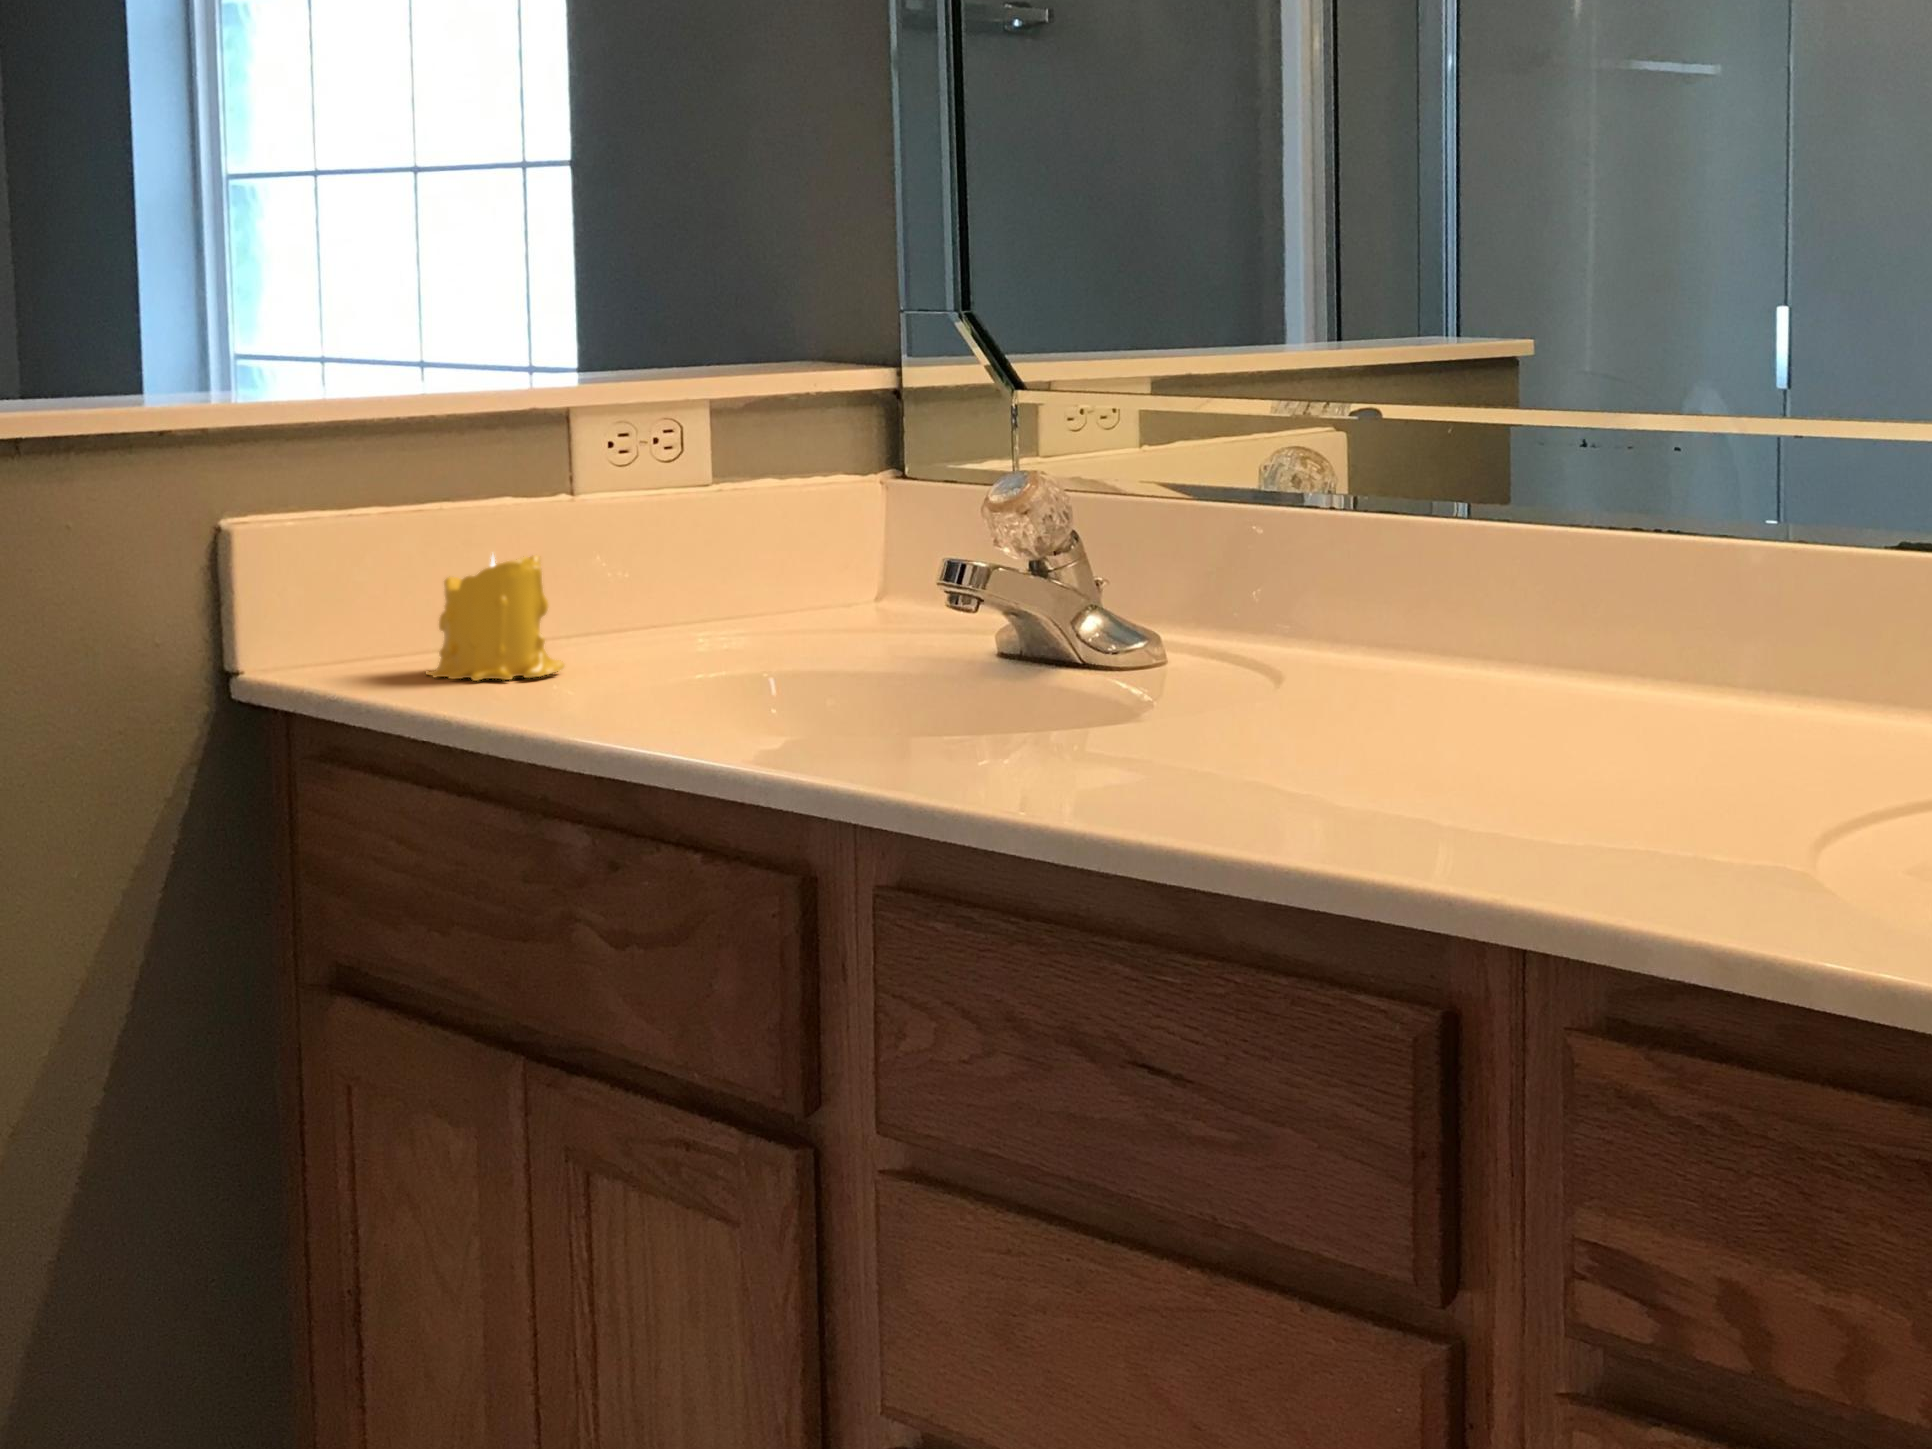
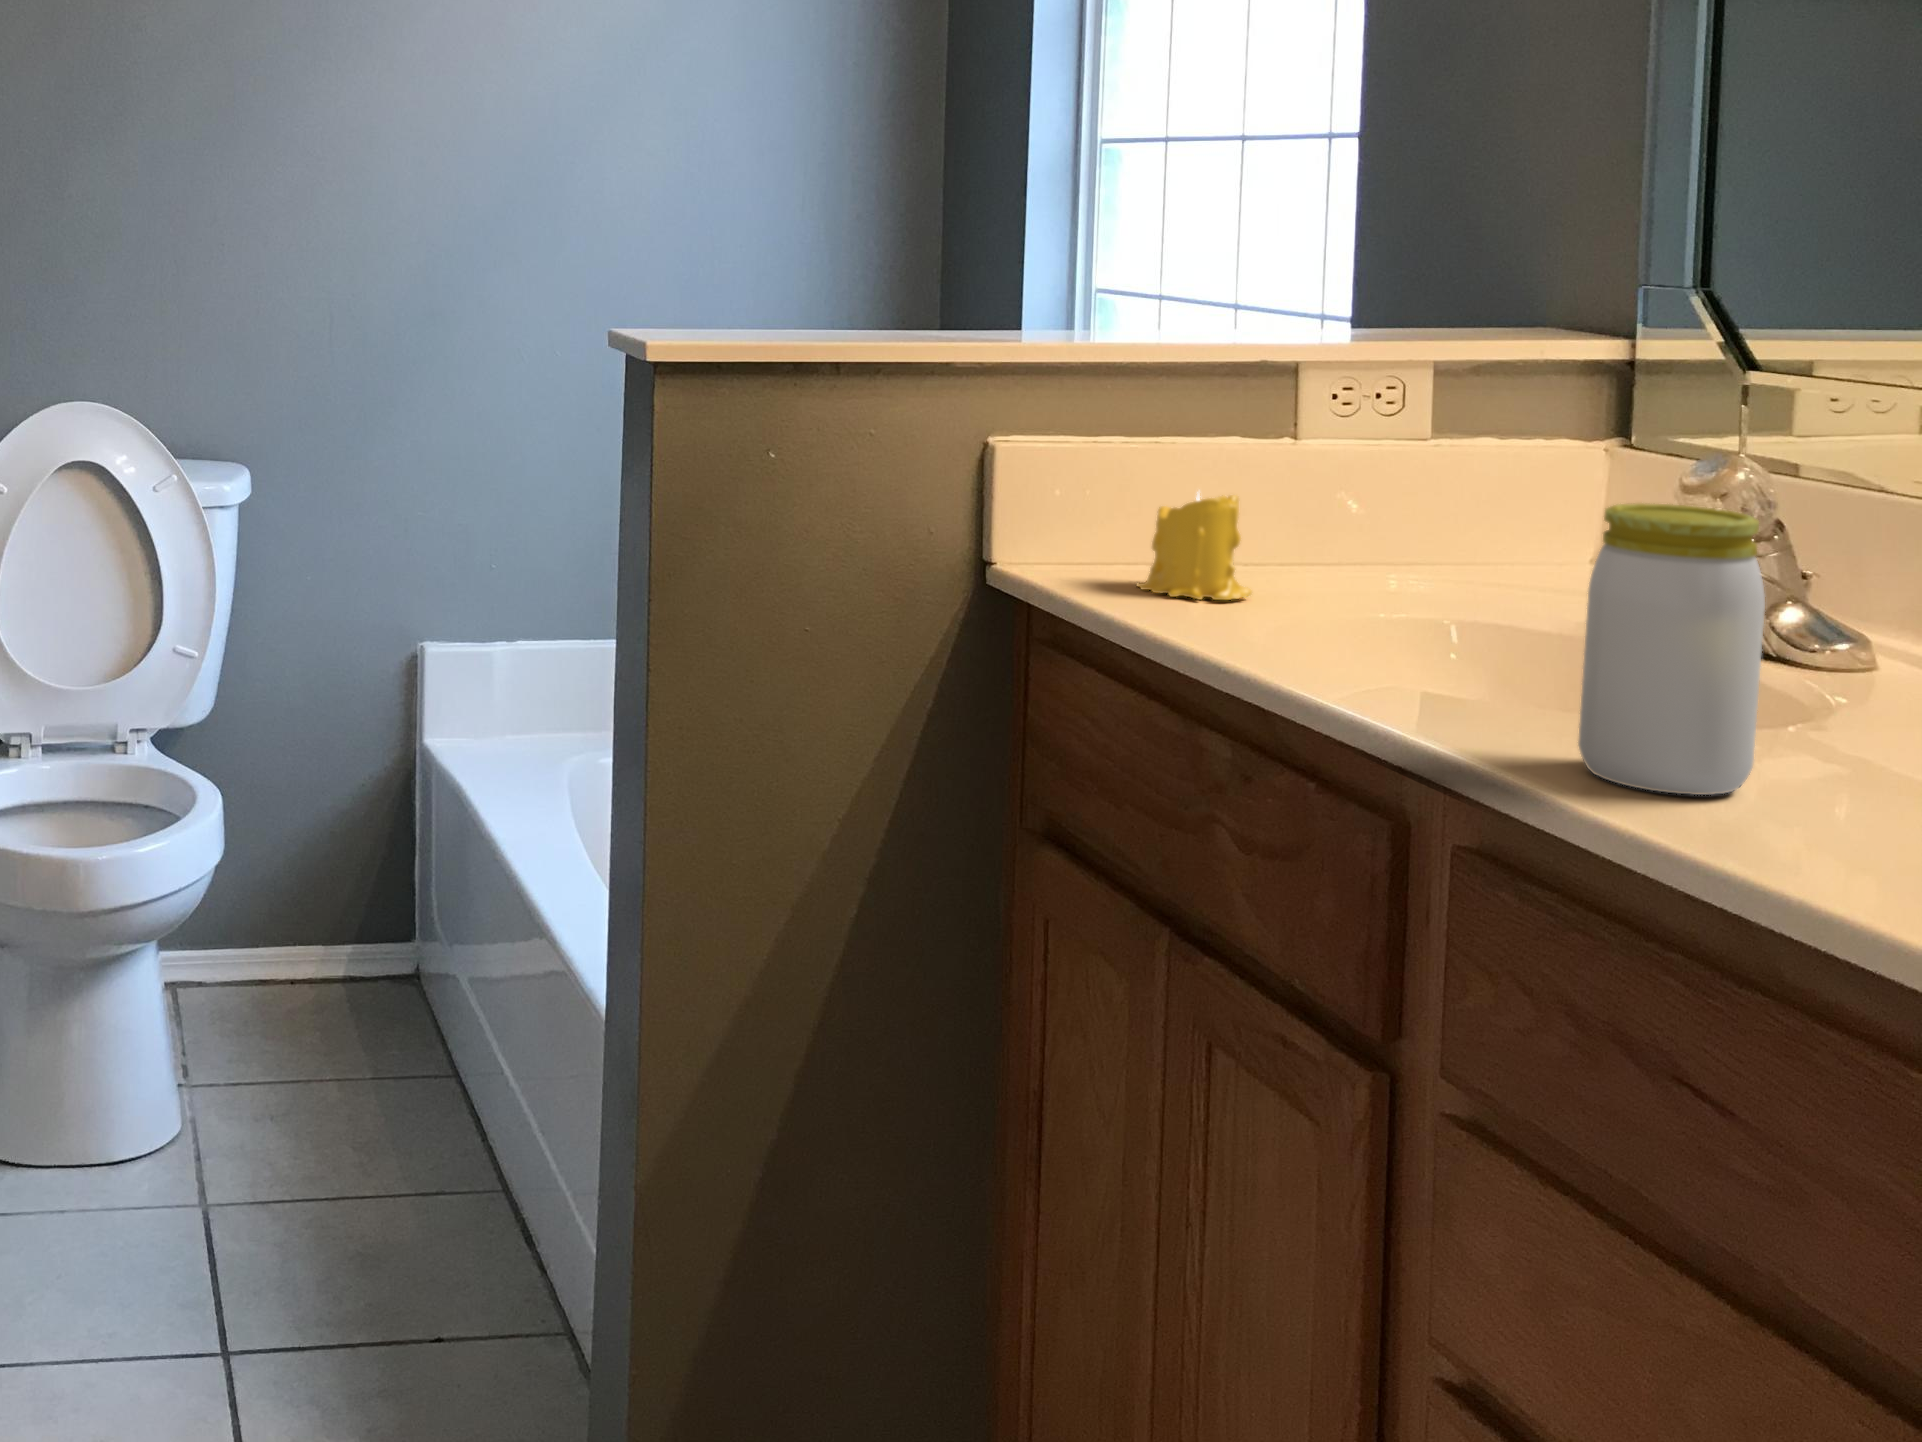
jar: none [992,503,1153,793] -> present [1578,503,1765,795]

